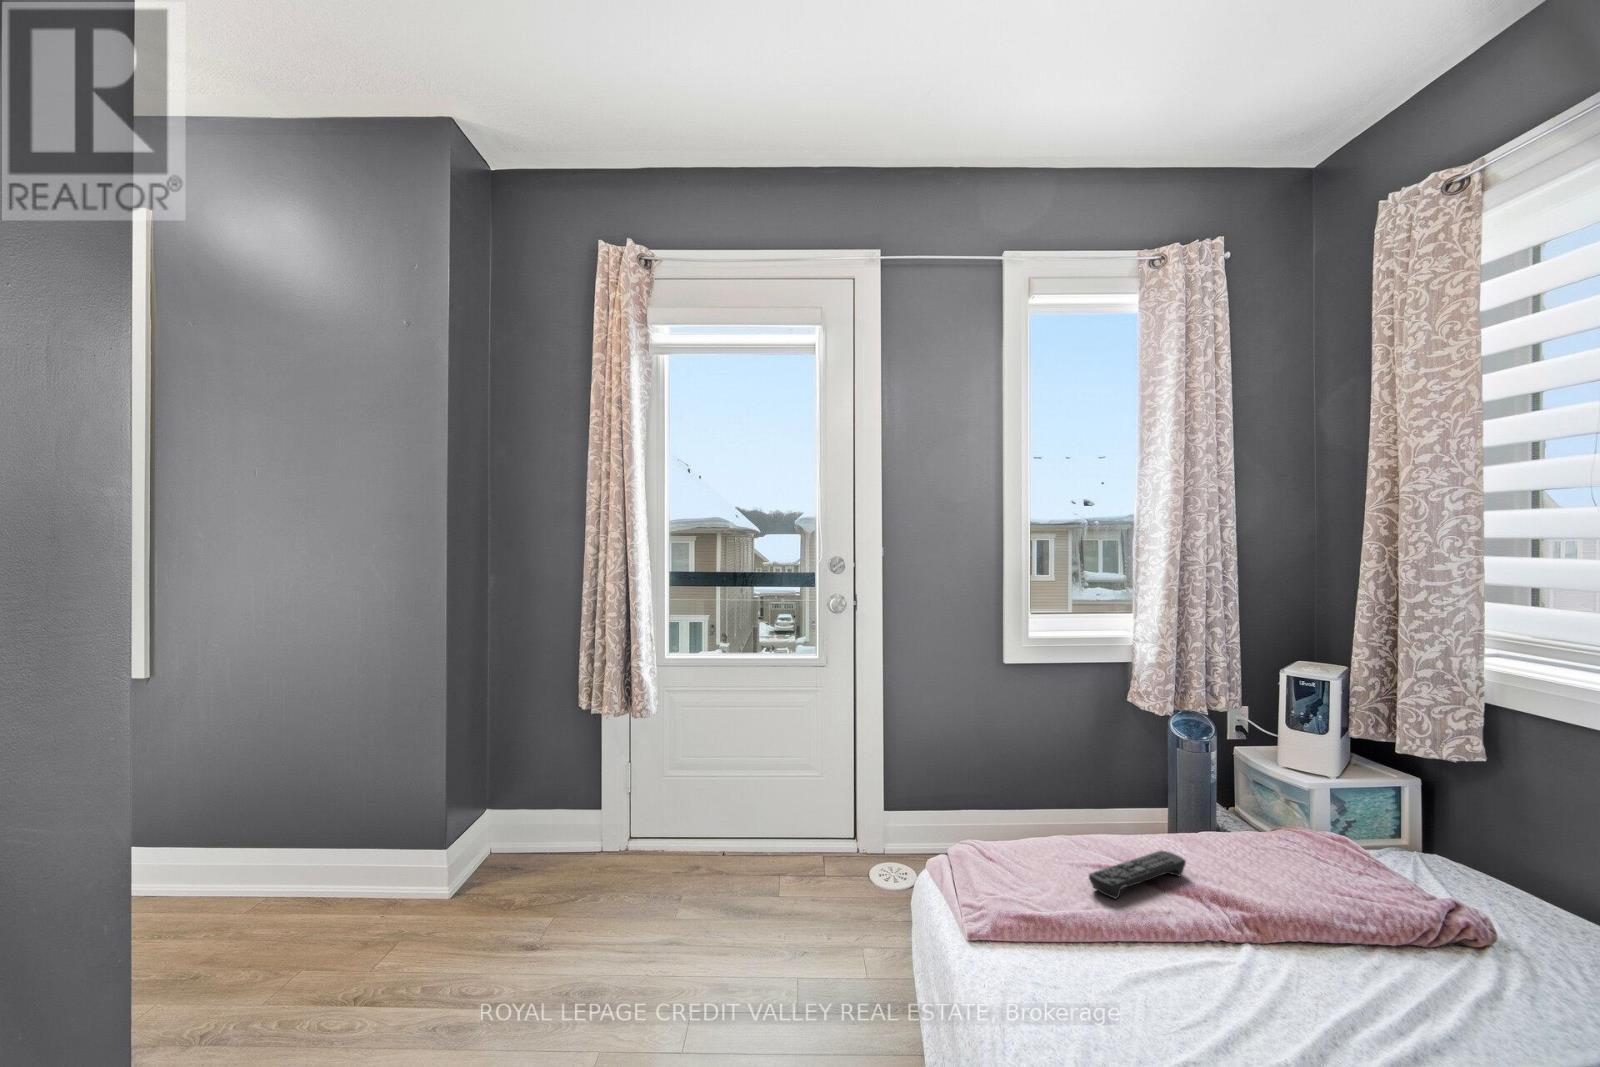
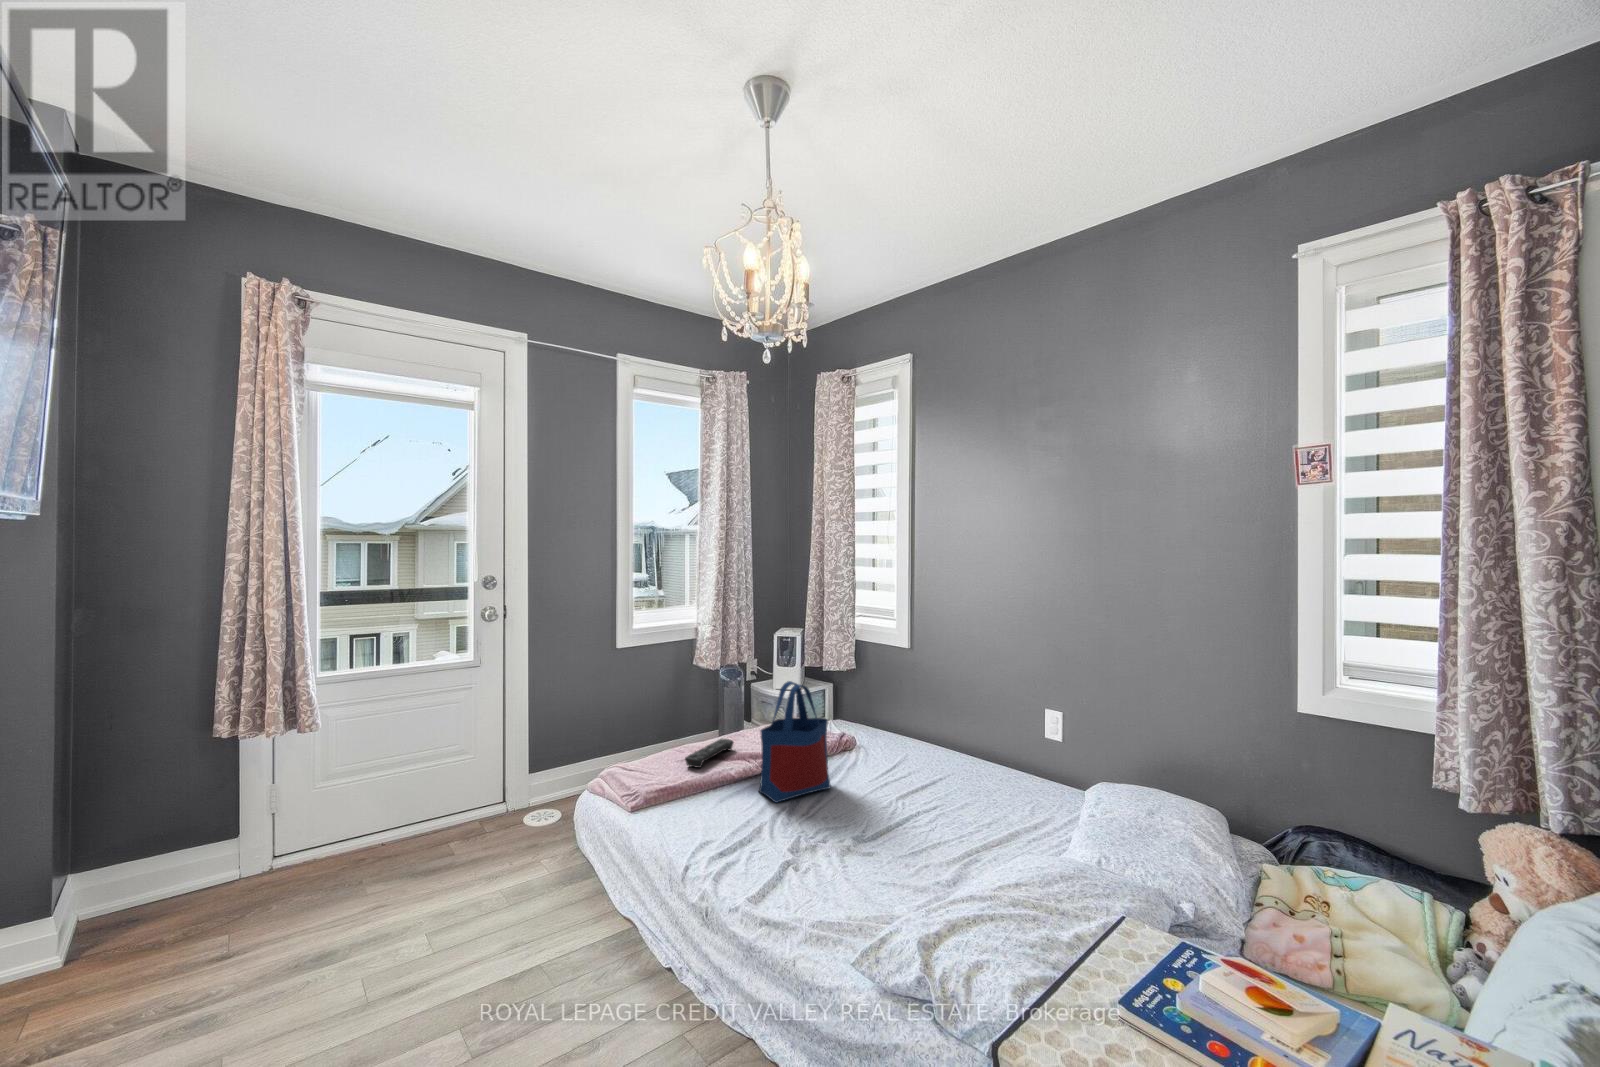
tote bag: none [1227,779,1400,1018] -> present [759,681,831,803]

